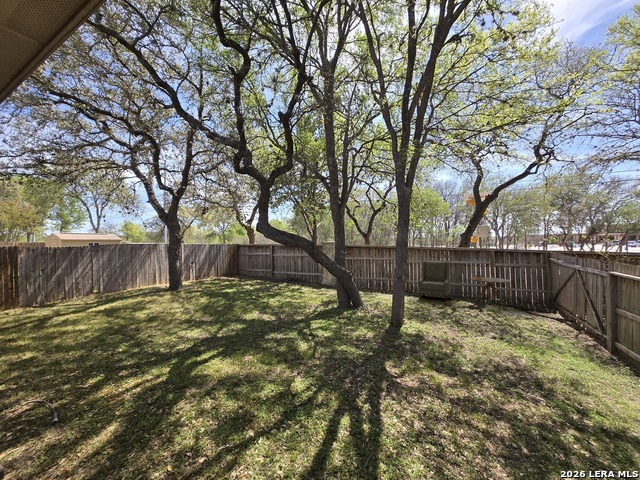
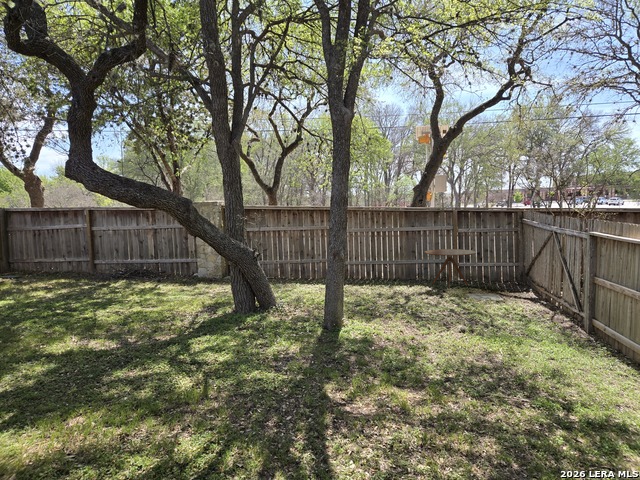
chair: present [418,261,450,301] -> none [354,229,398,288]

